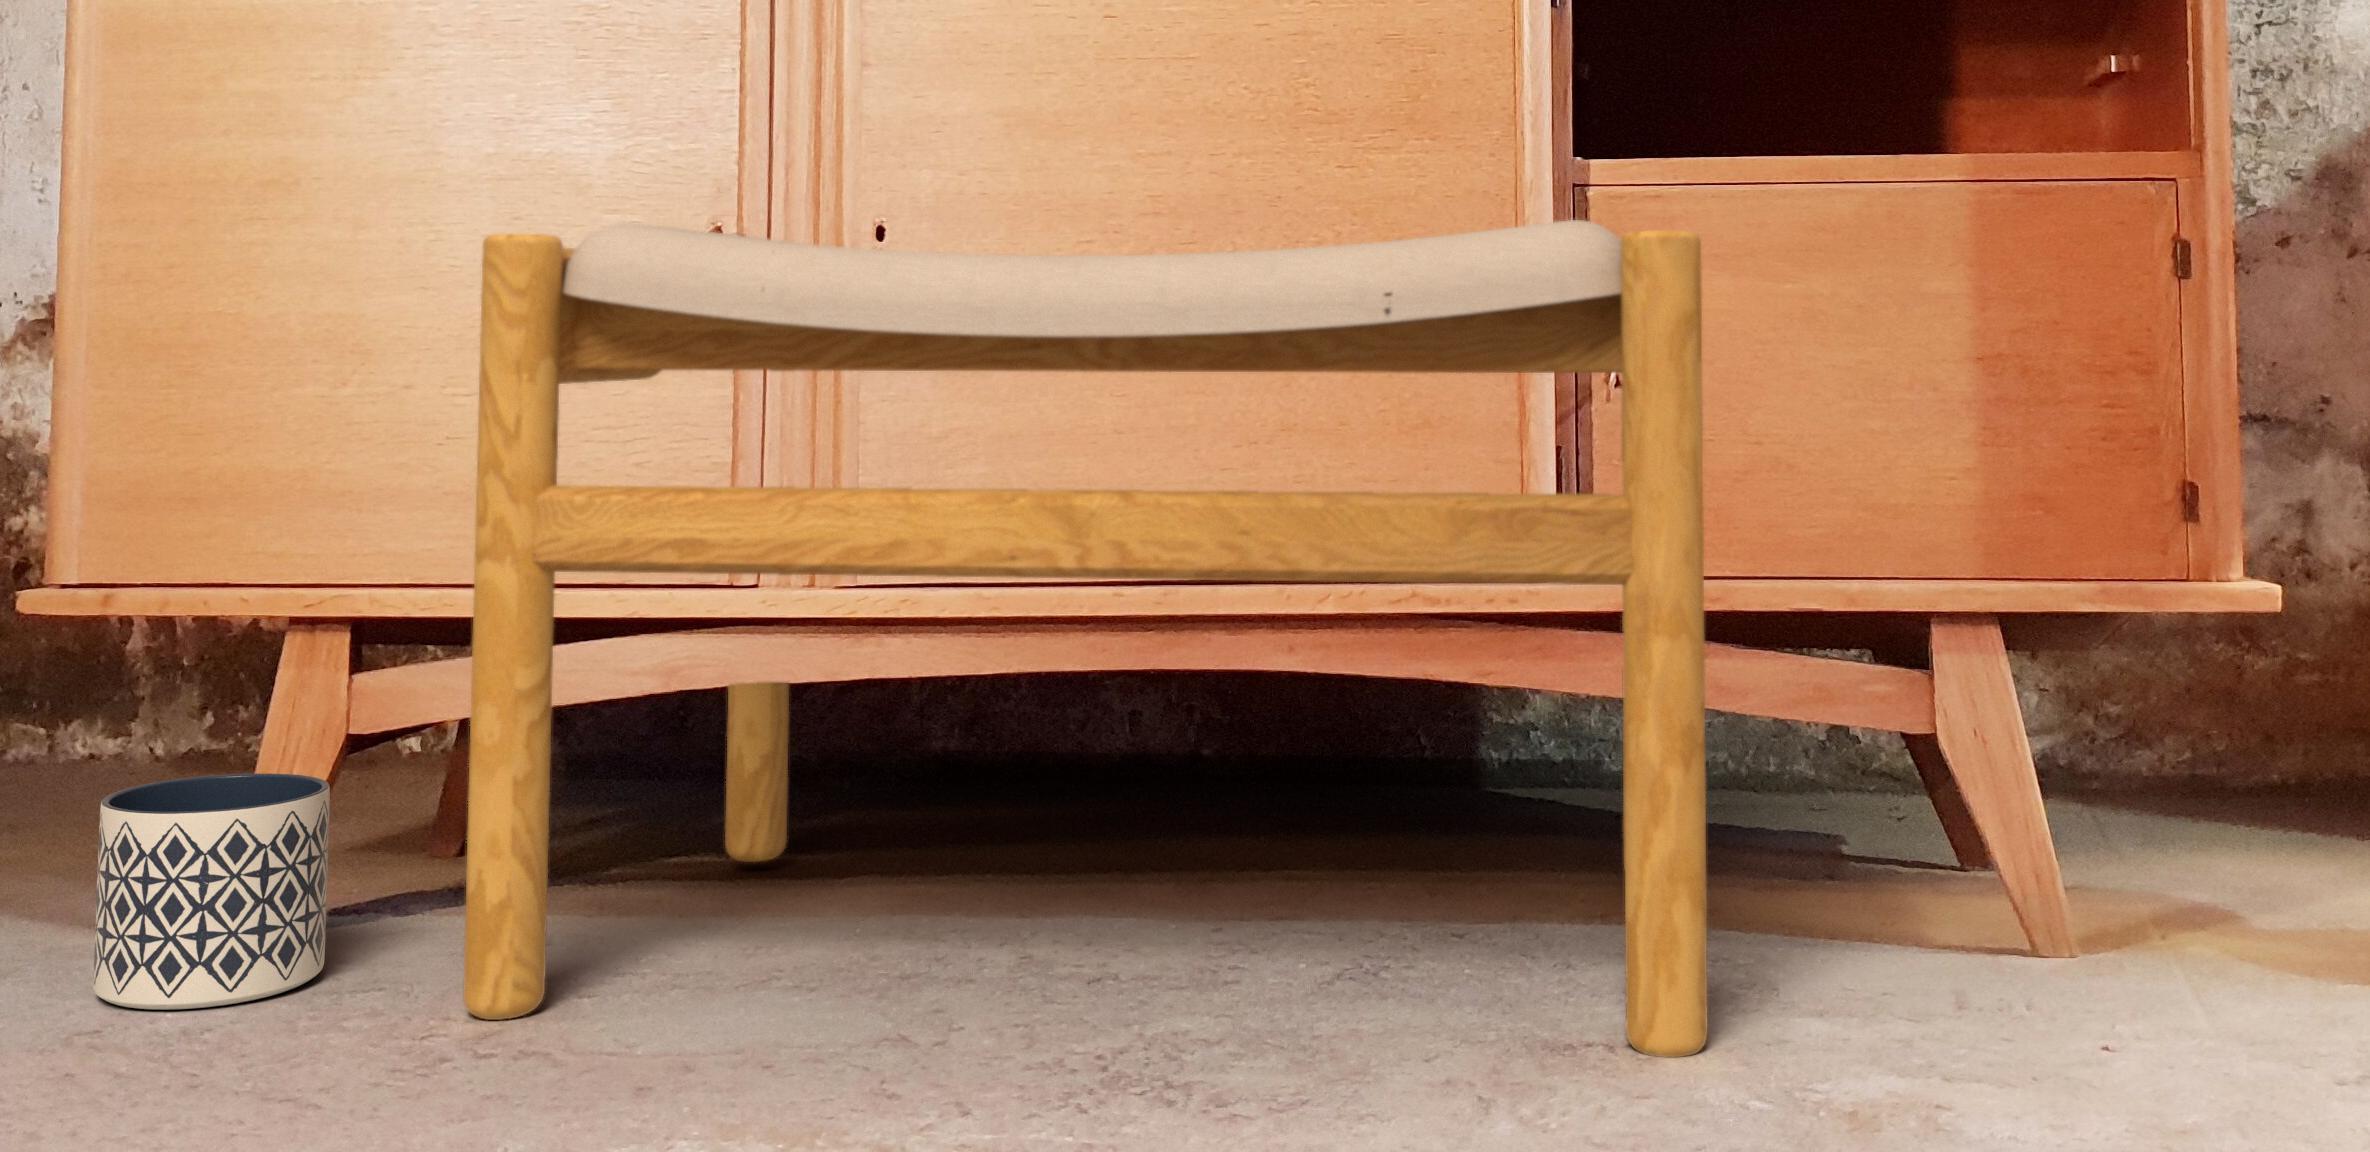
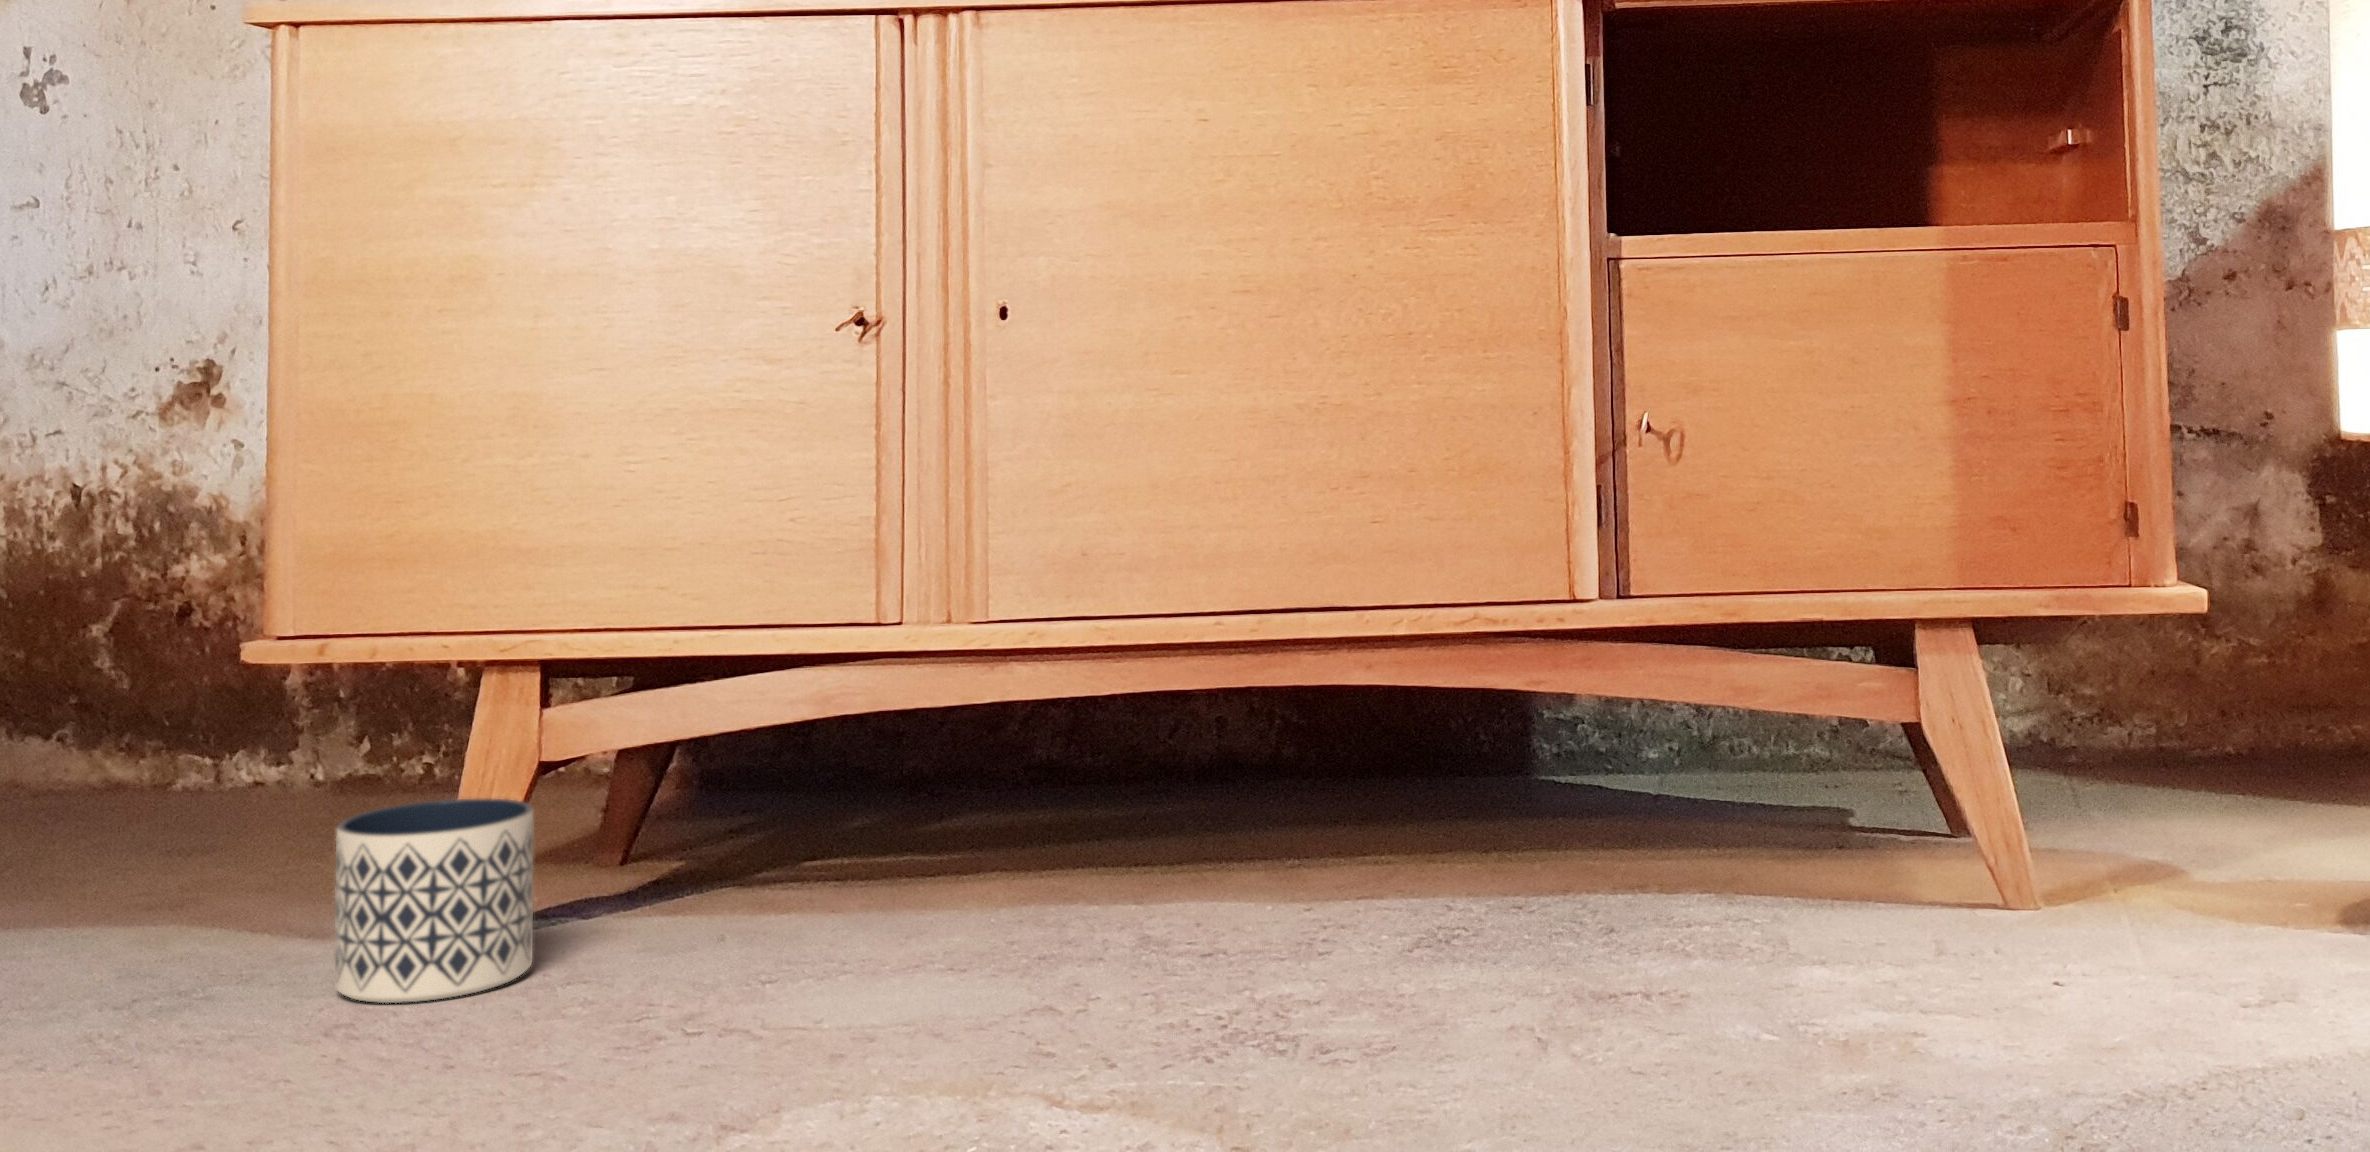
footstool: present [463,220,1708,1057] -> none [662,303,1711,1001]

